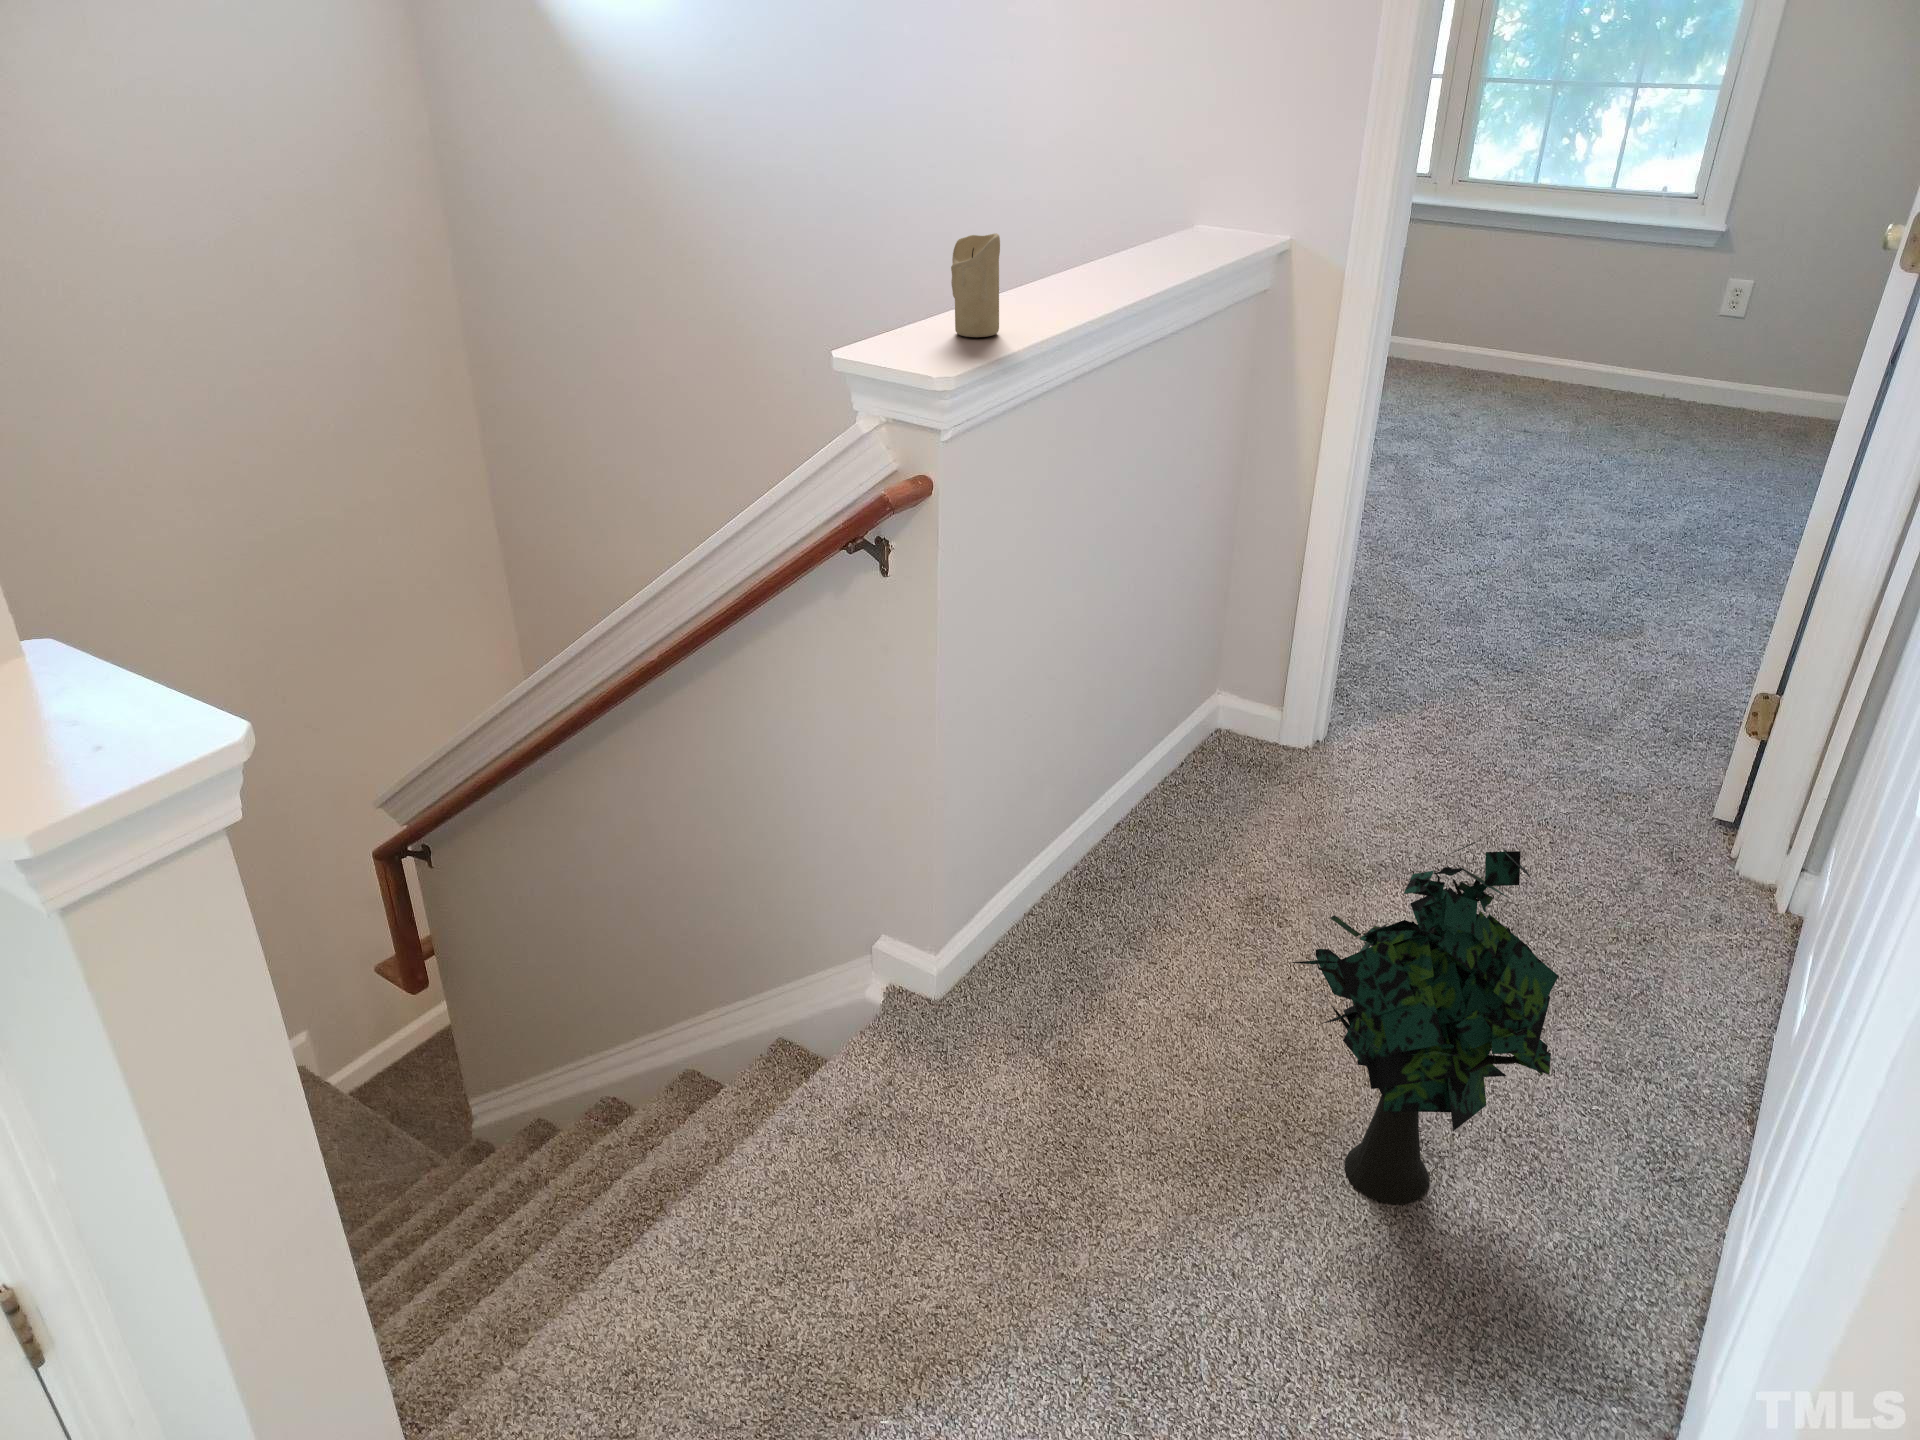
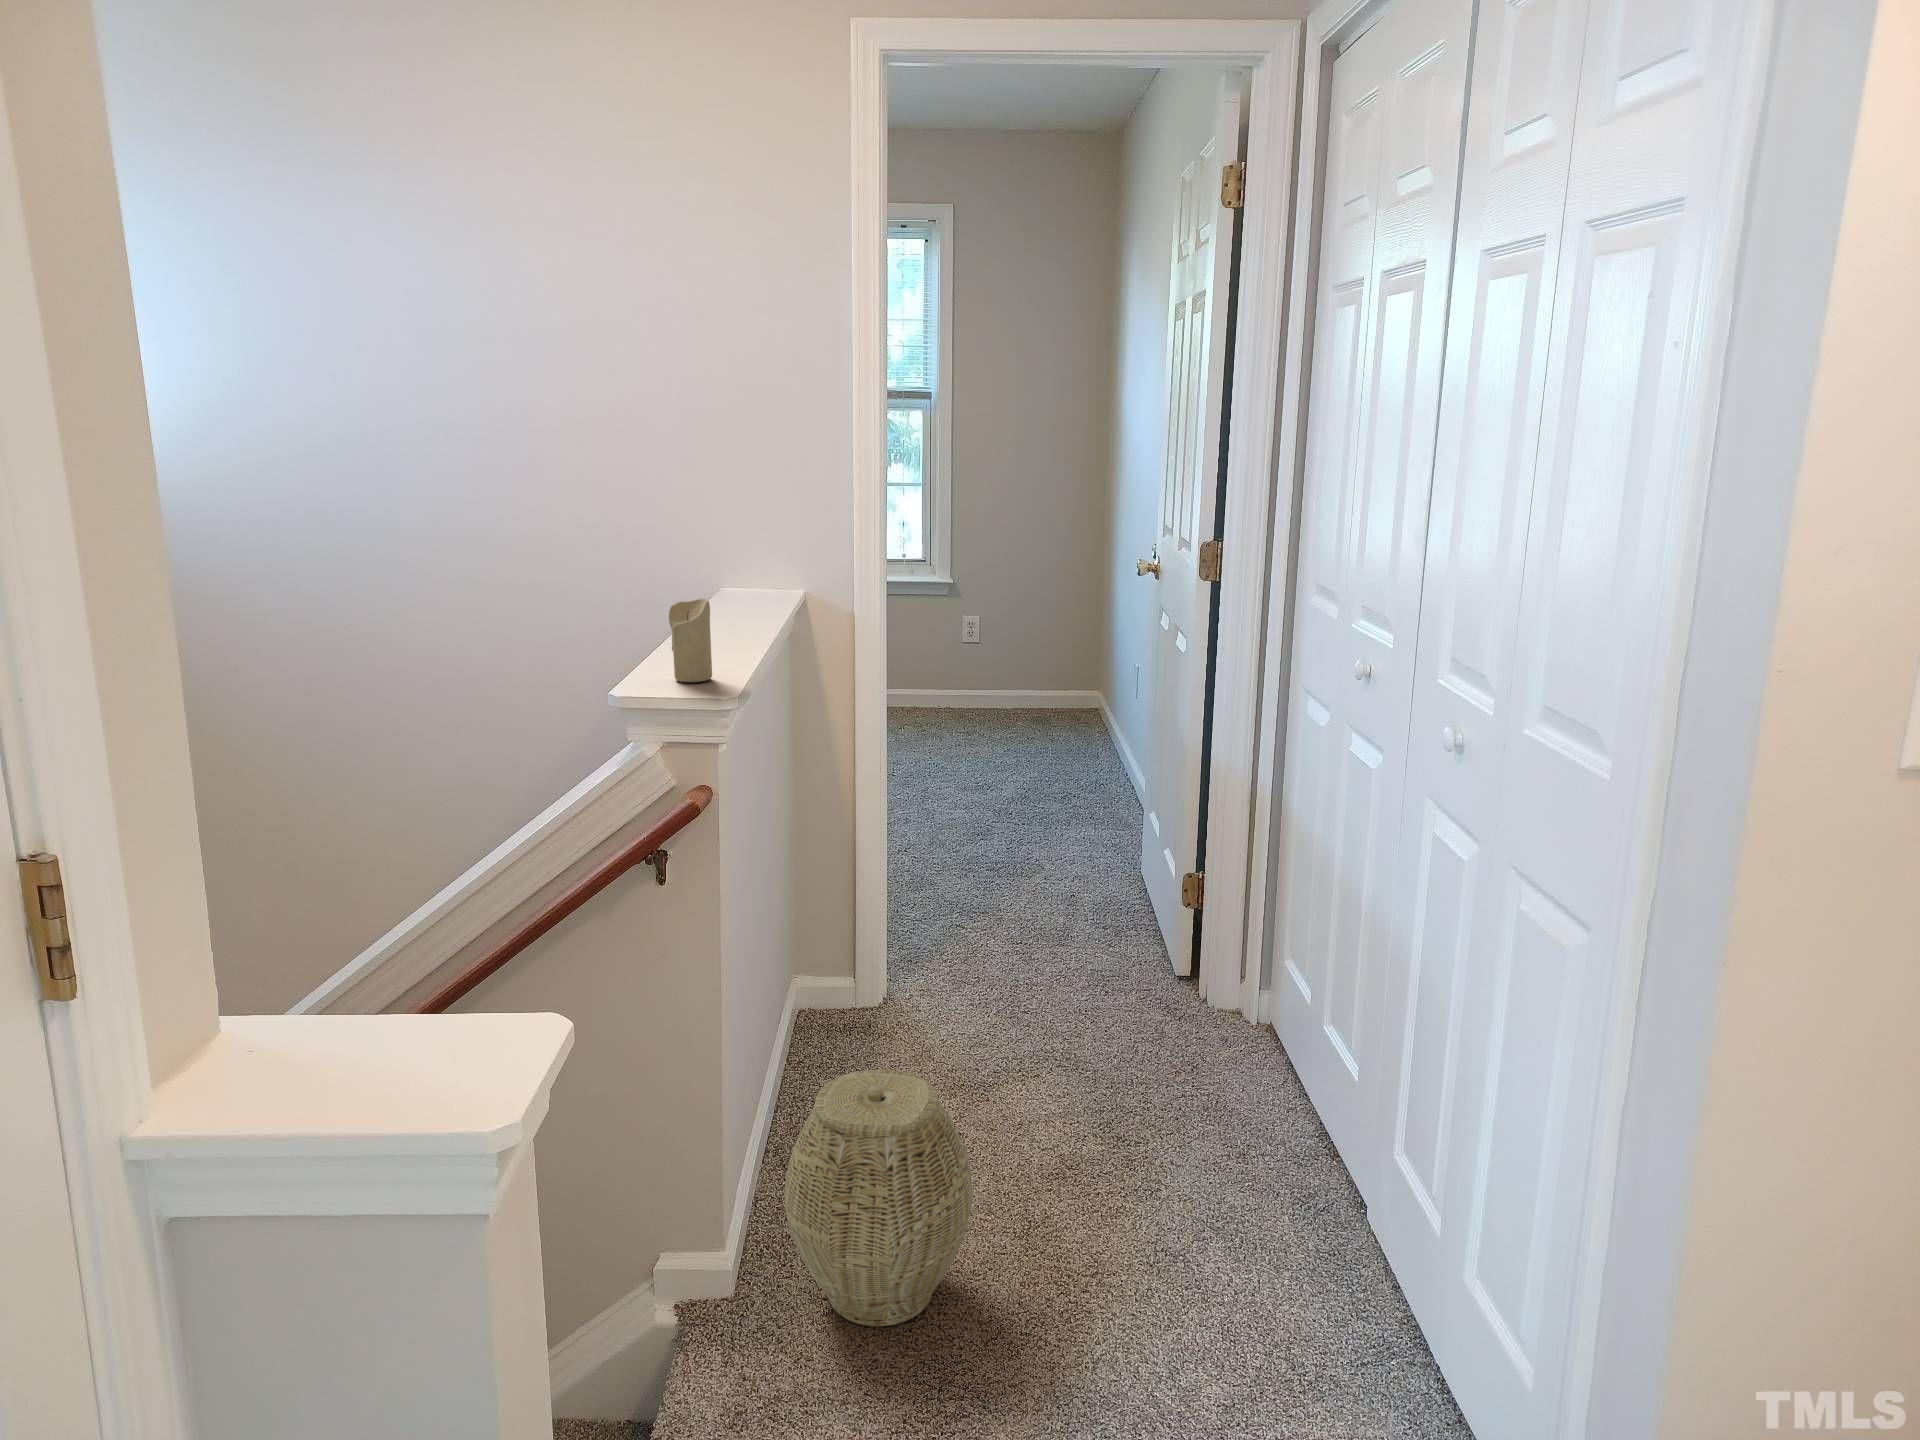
woven basket: none [973,820,1185,1094] -> present [785,1070,973,1326]
decorative plant: present [1292,841,1559,1204] -> none [1073,981,1263,1301]

